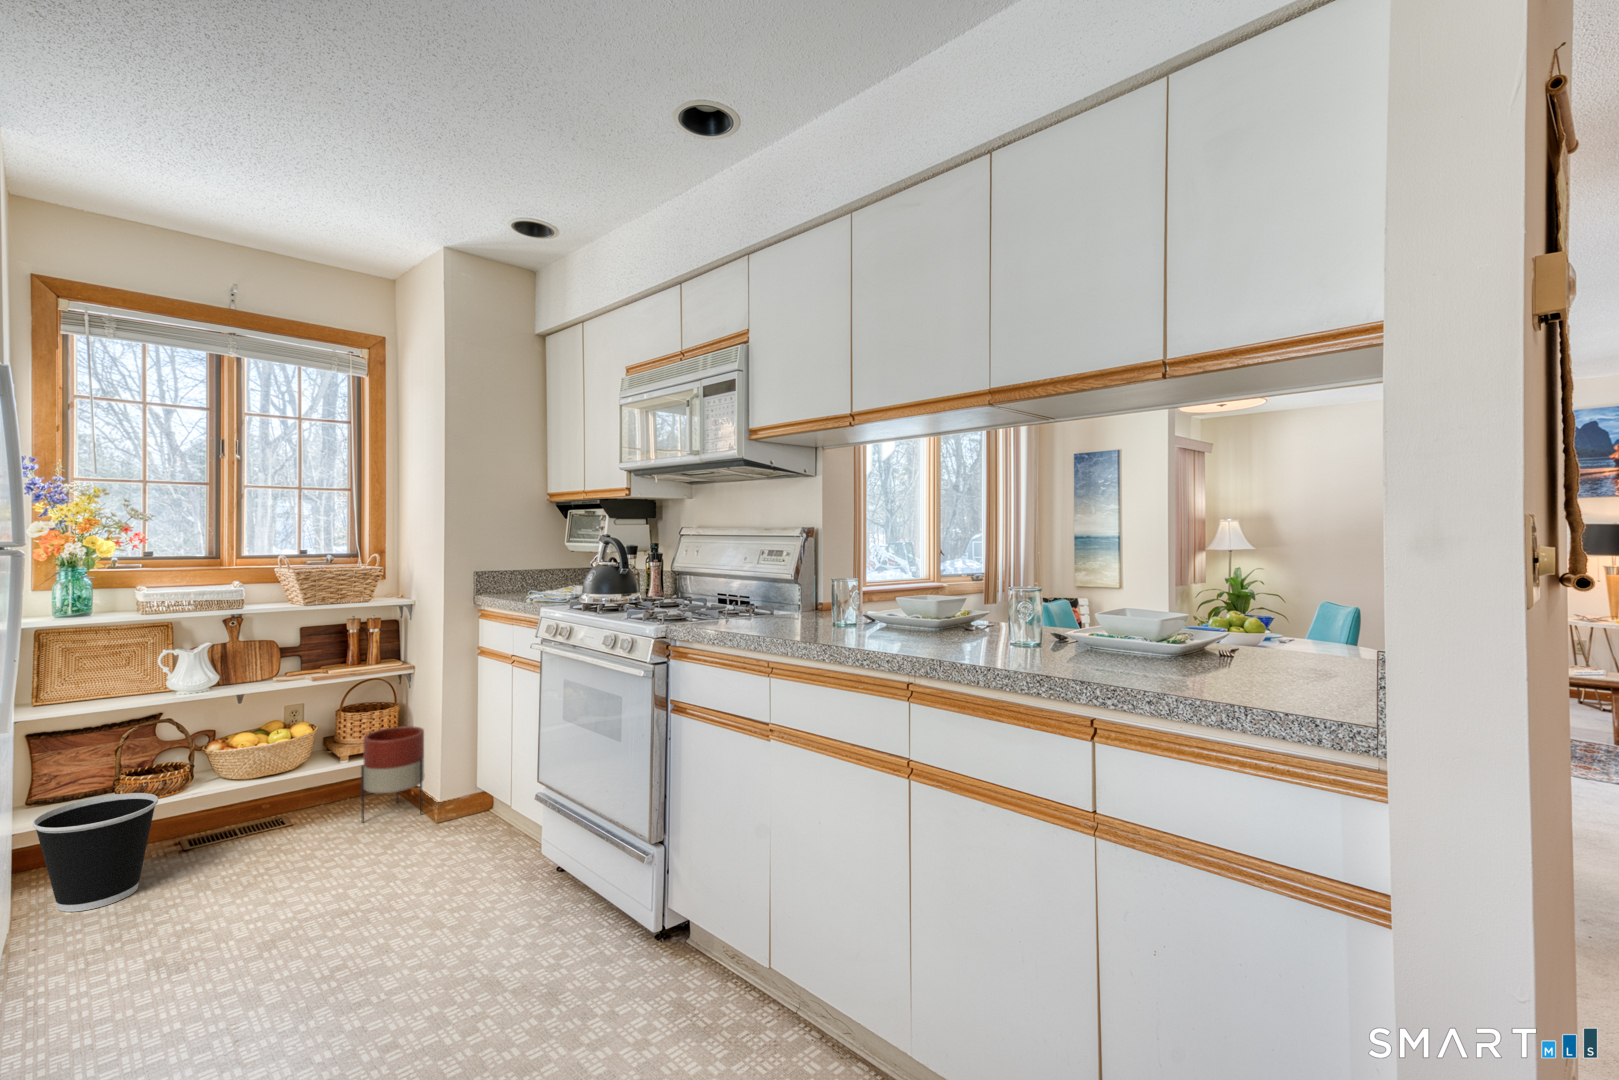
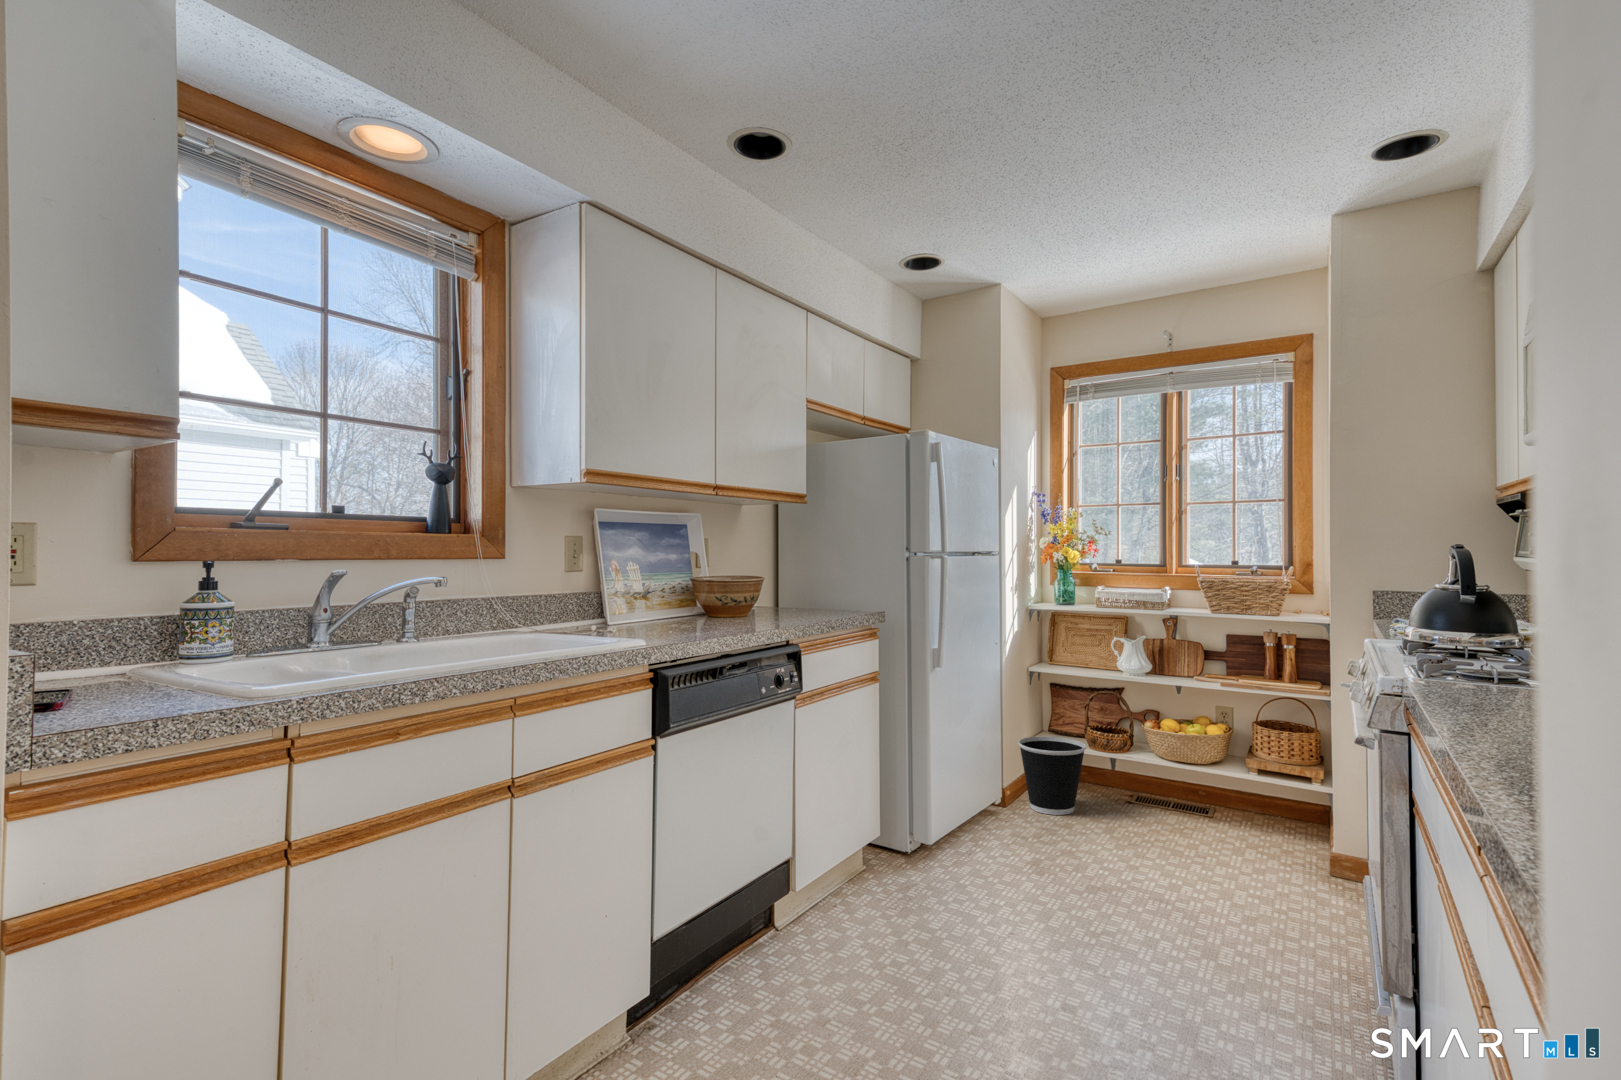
planter: present [361,726,425,822] -> none [1247,750,1318,854]

